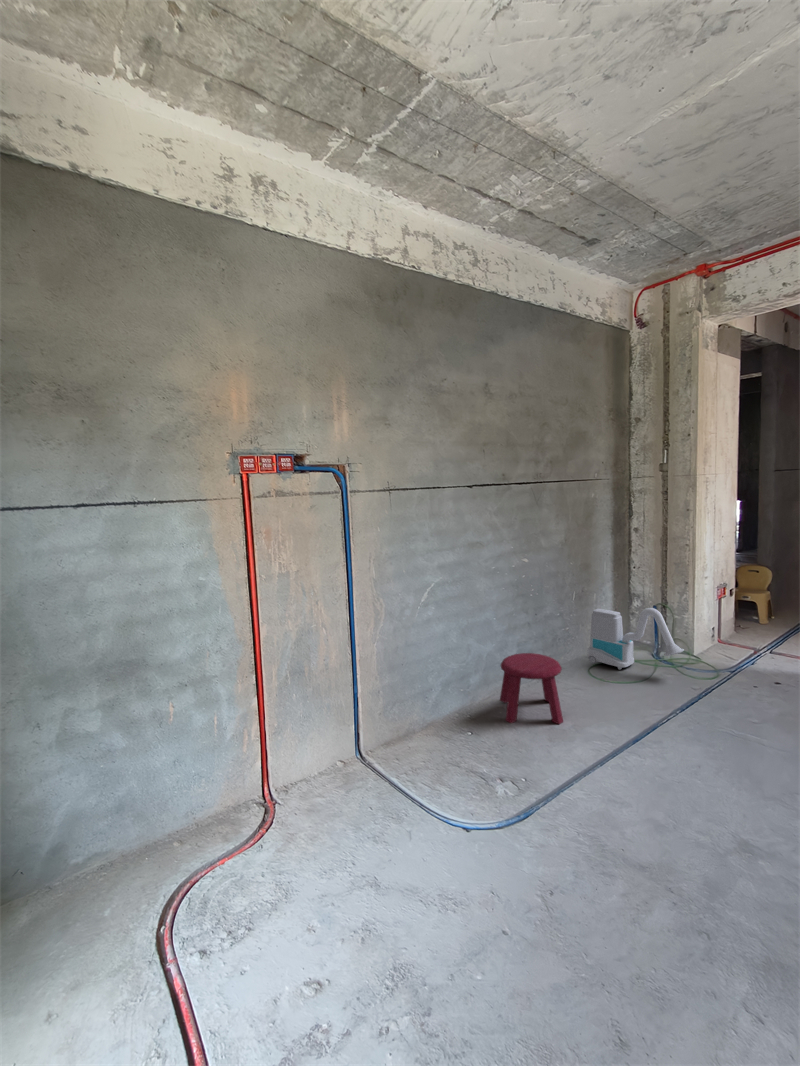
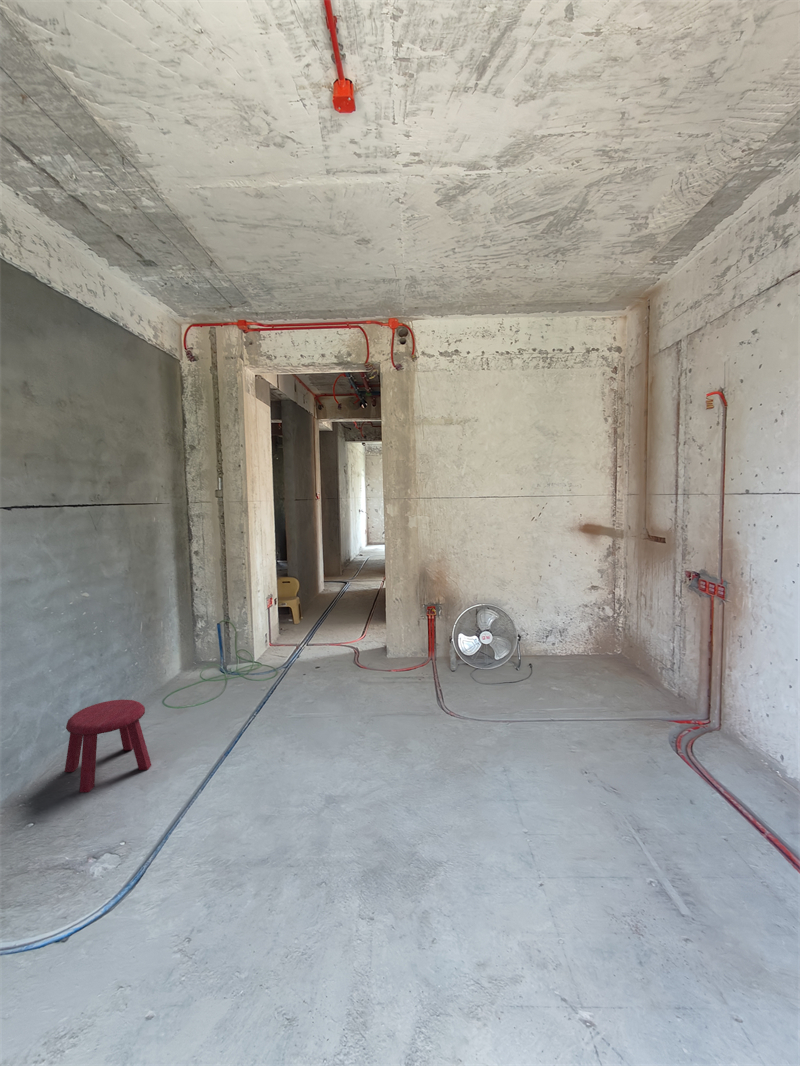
vacuum cleaner: present [588,608,684,670] -> none [159,625,251,694]

